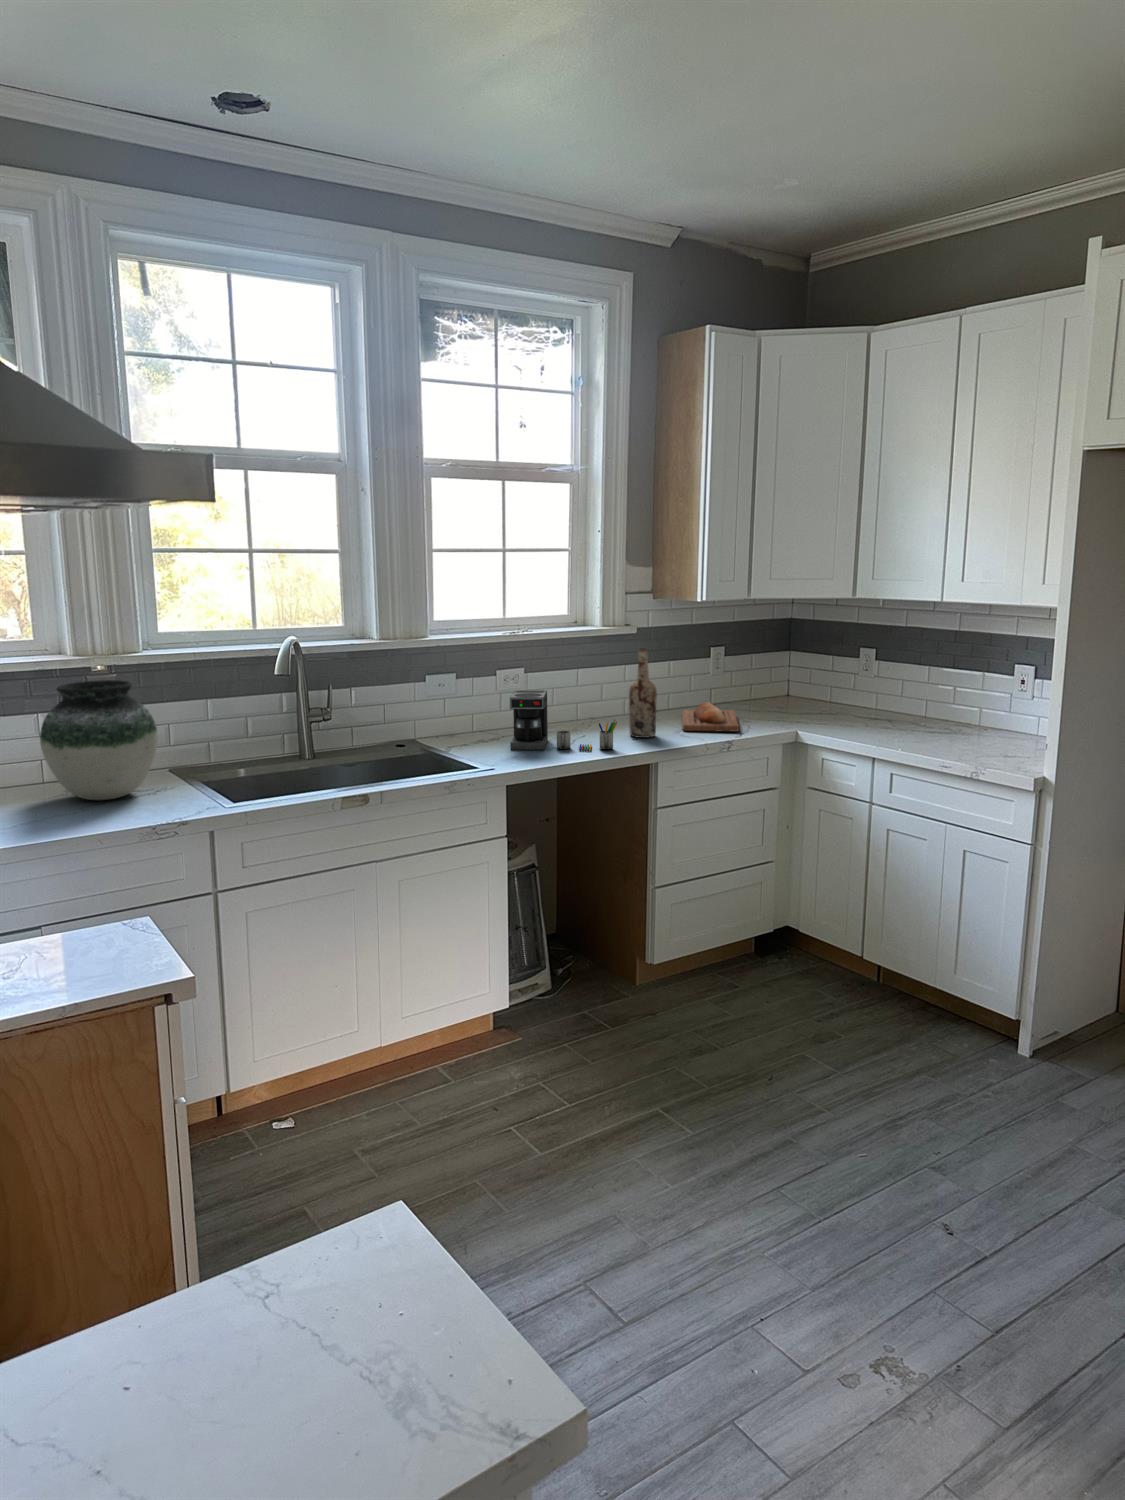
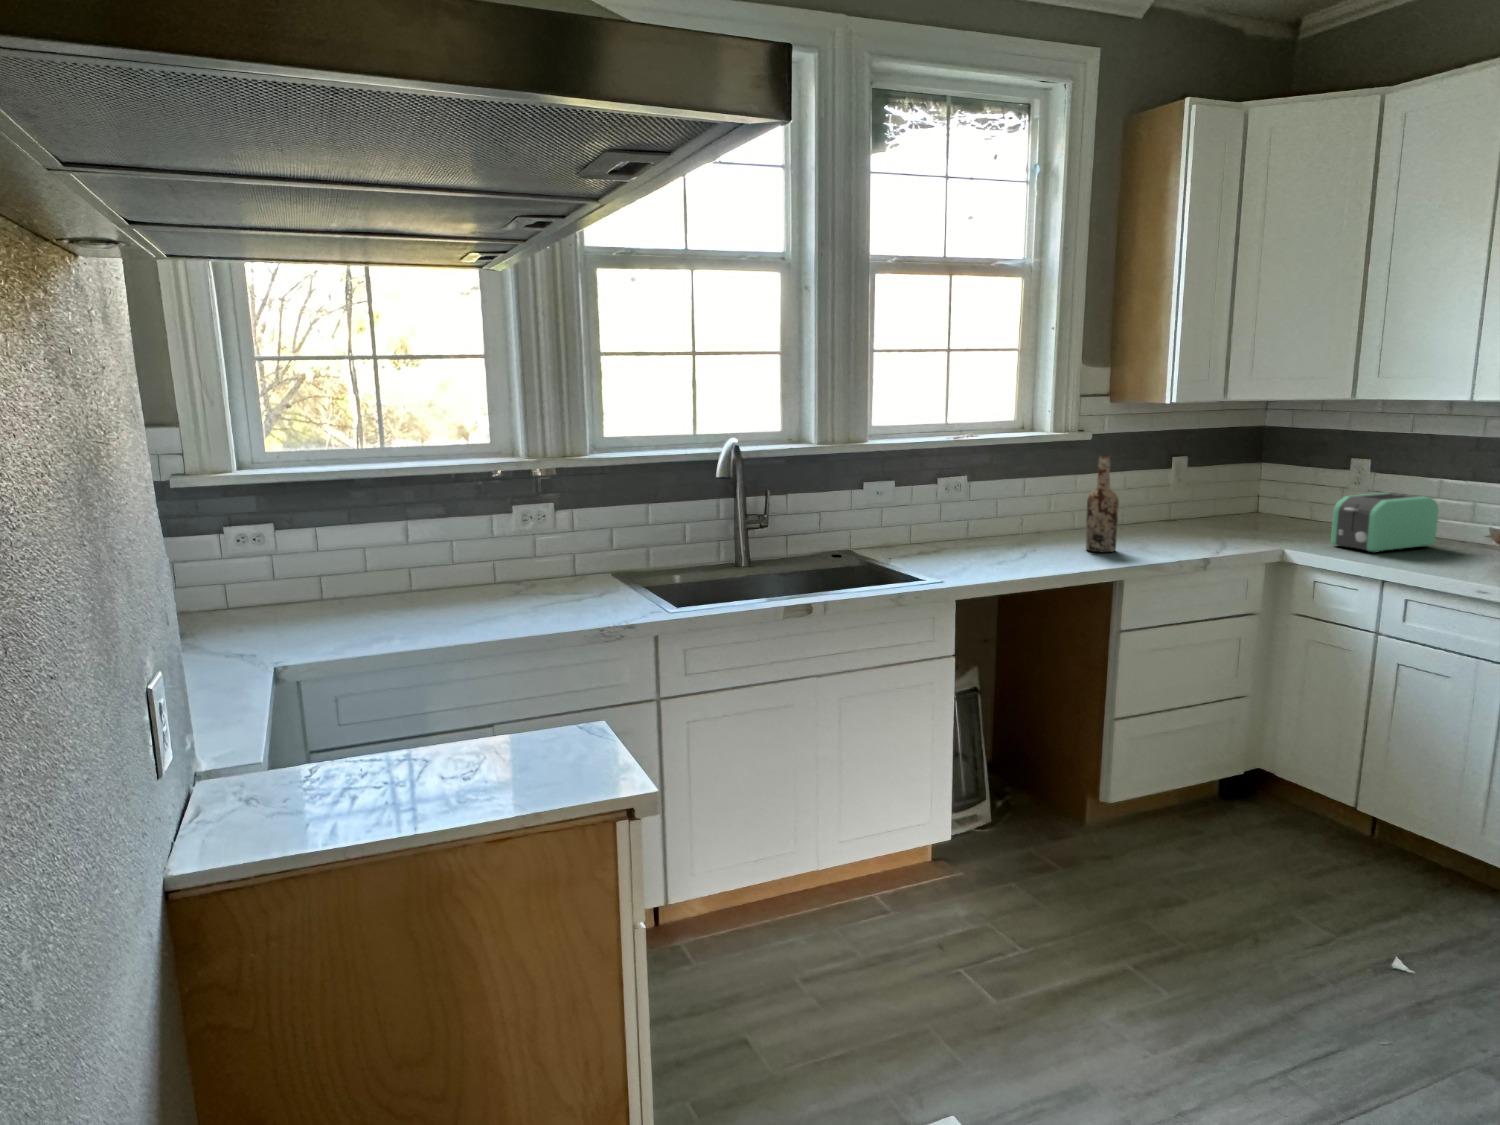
vase: present [40,680,158,800] -> none [493,482,603,601]
toaster: none [837,680,920,733] -> present [1331,493,1439,553]
coffee maker: present [510,691,617,750] -> none [957,499,1077,564]
bread loaf: present [682,702,739,732] -> none [1140,516,1213,548]

